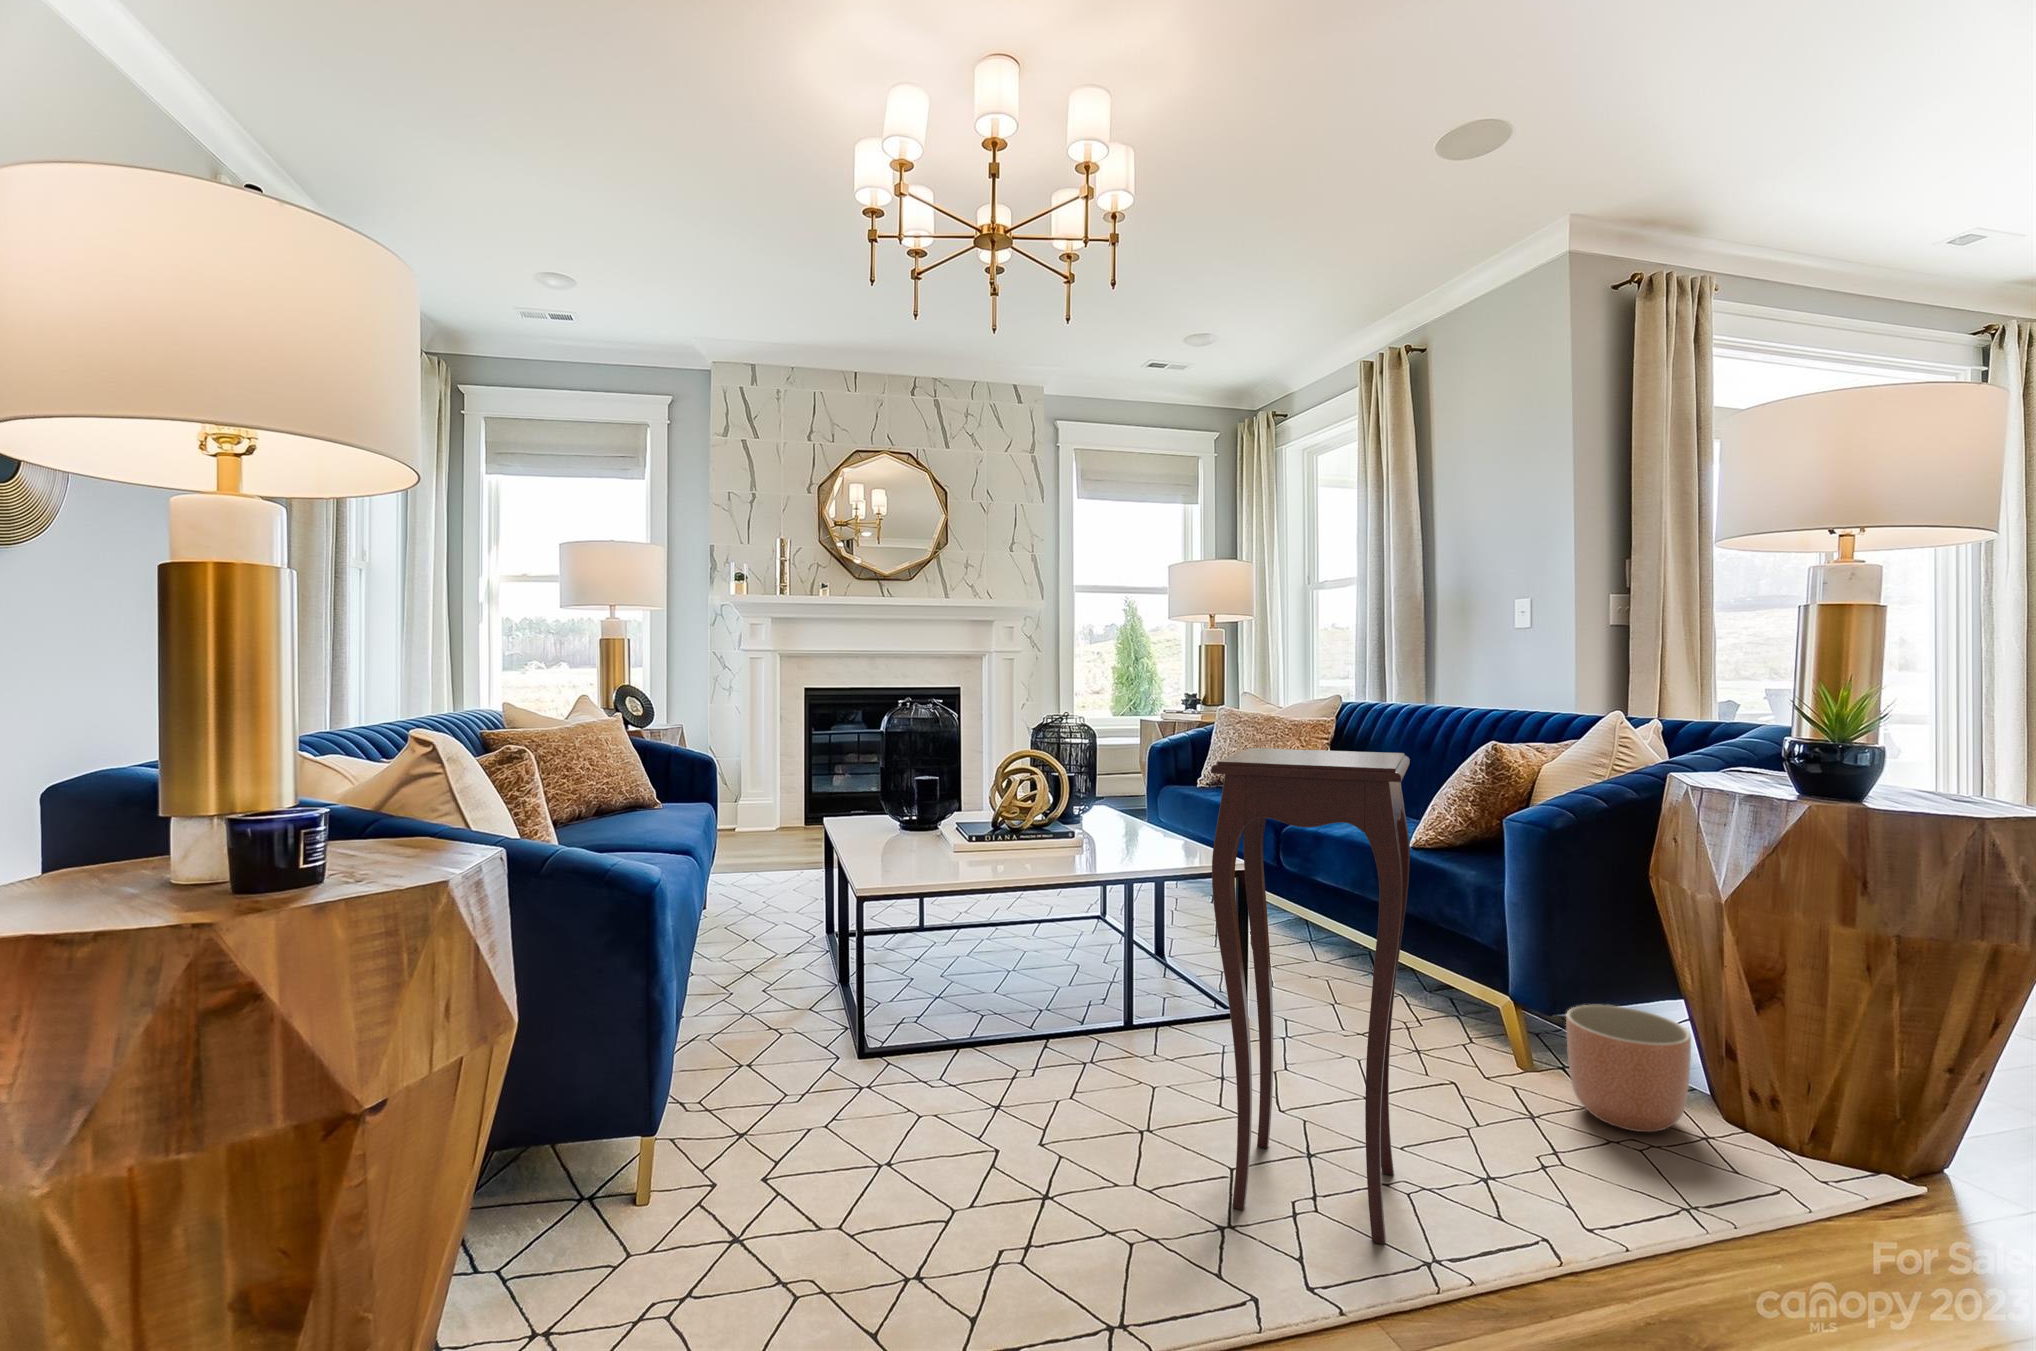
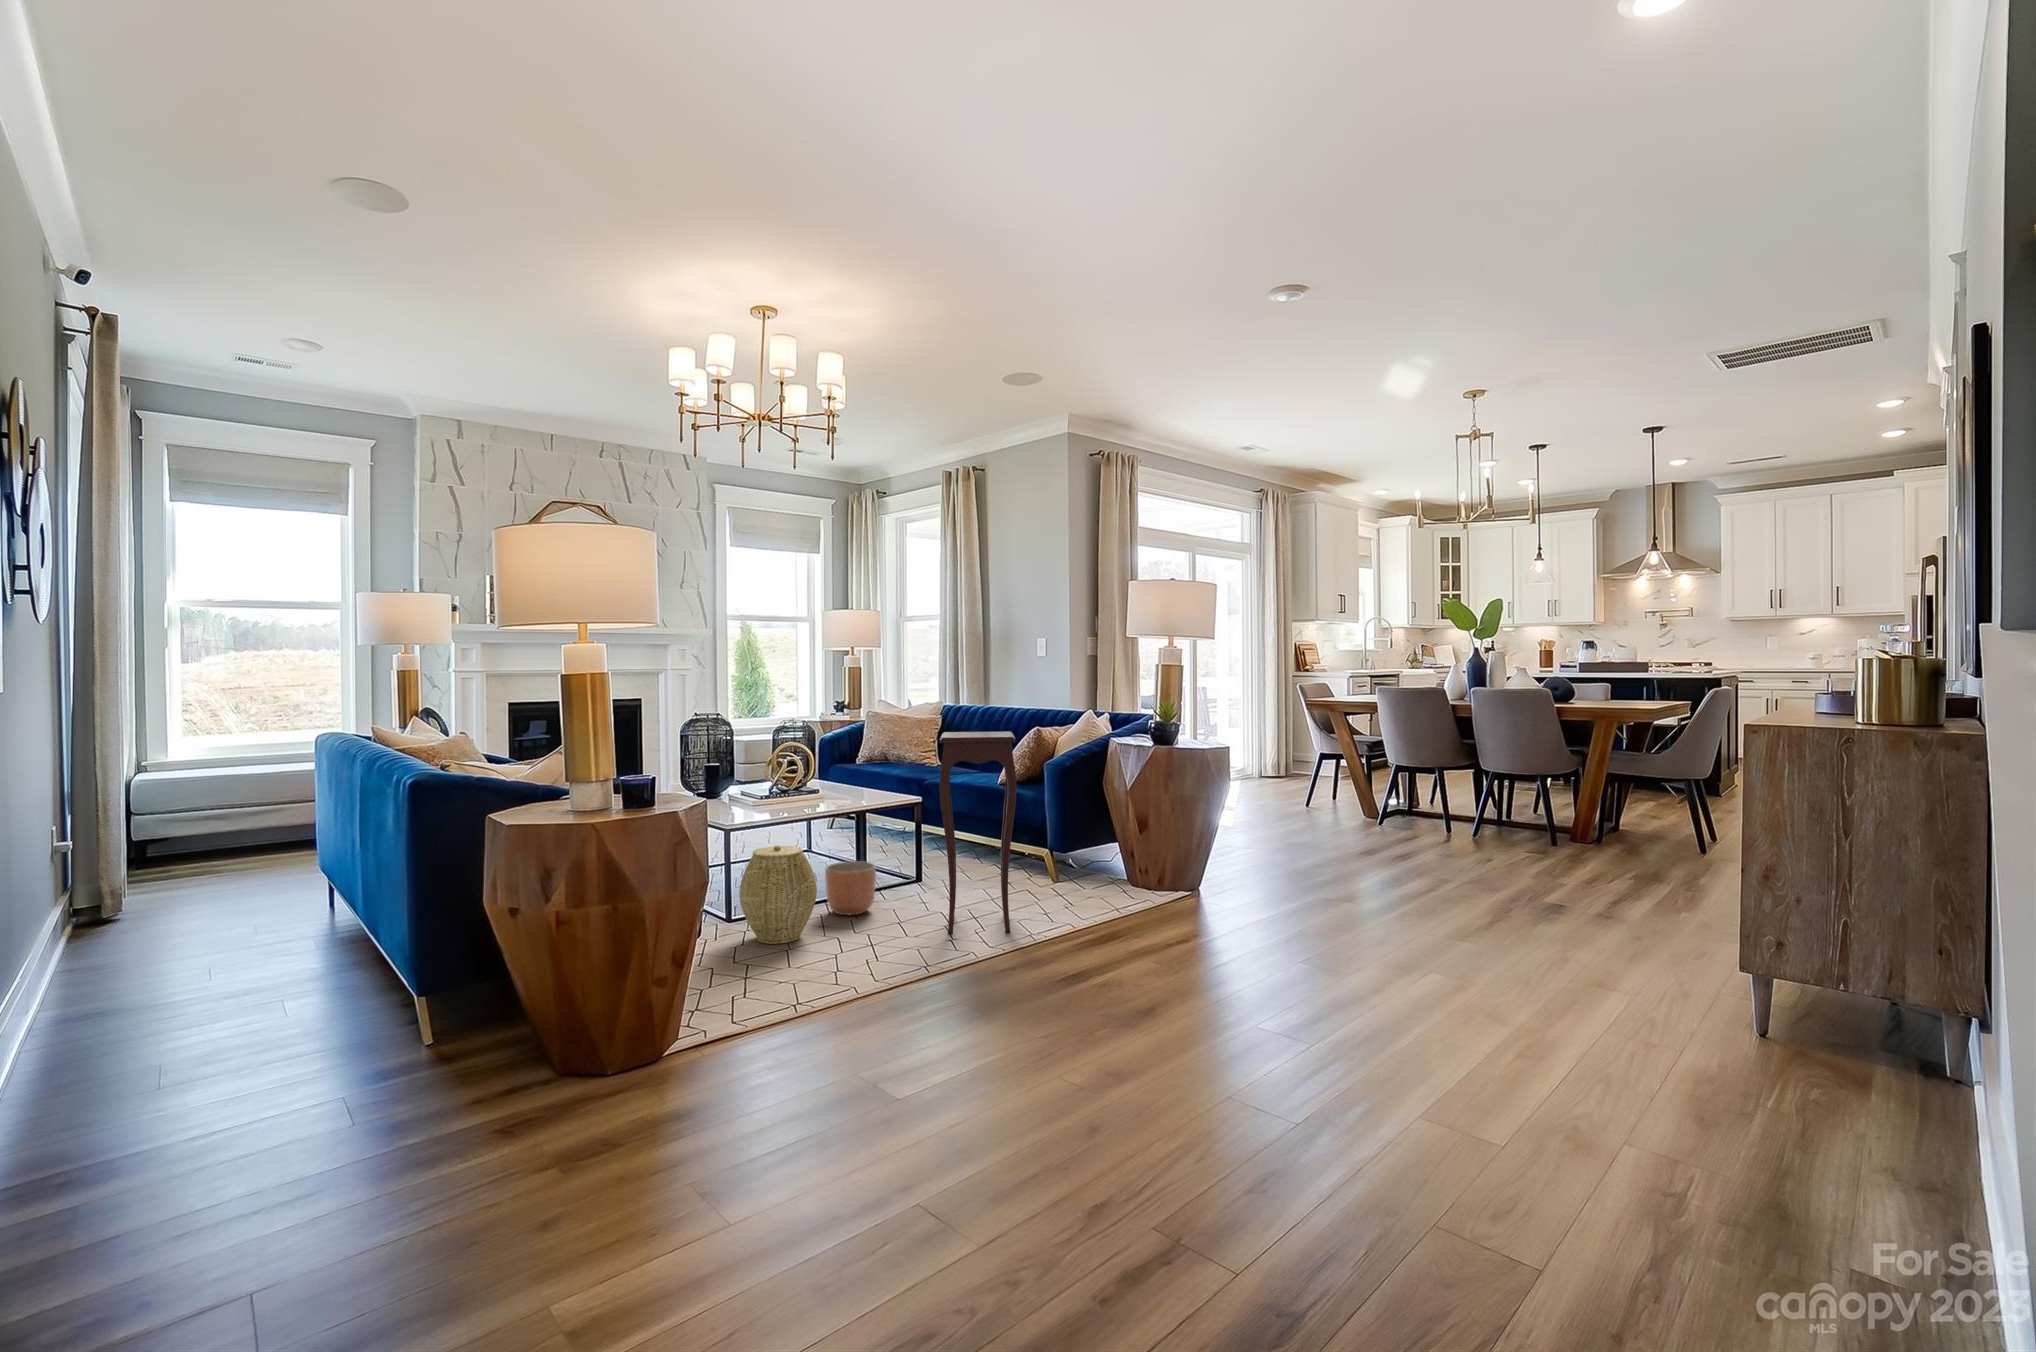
woven basket: none [831,949,976,1152] -> present [739,845,817,944]
planter: present [1566,1005,1691,1132] -> present [825,861,876,915]

